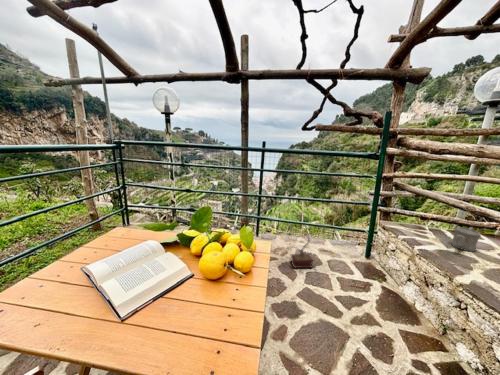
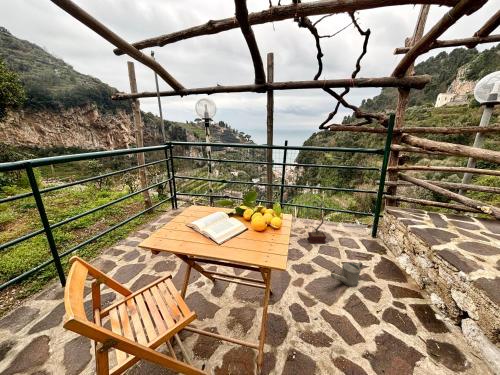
watering can: present [451,227,481,252] -> present [331,262,362,287]

